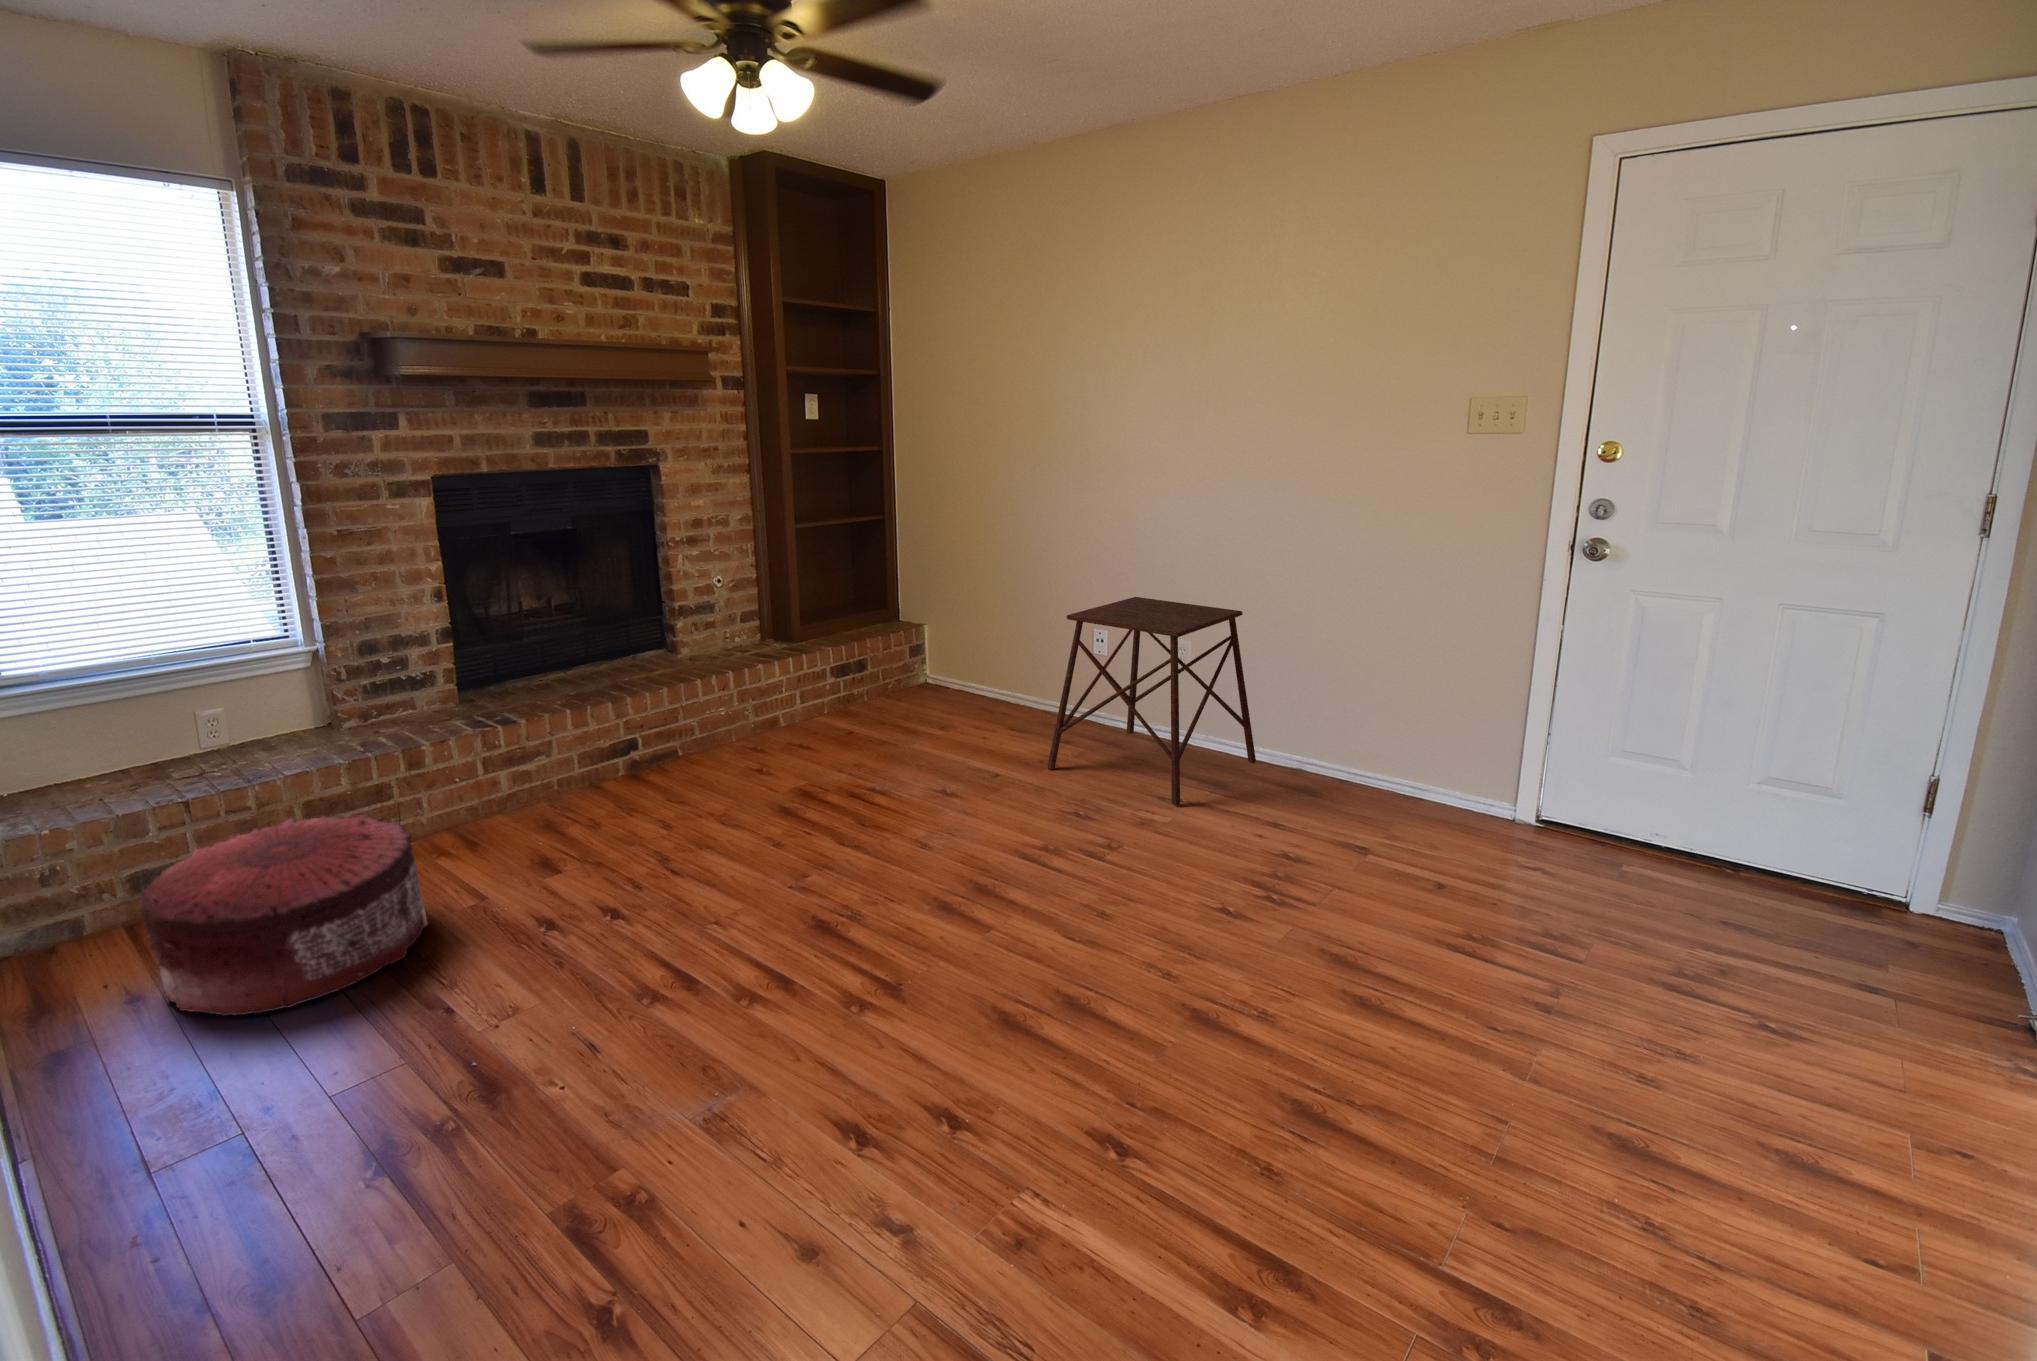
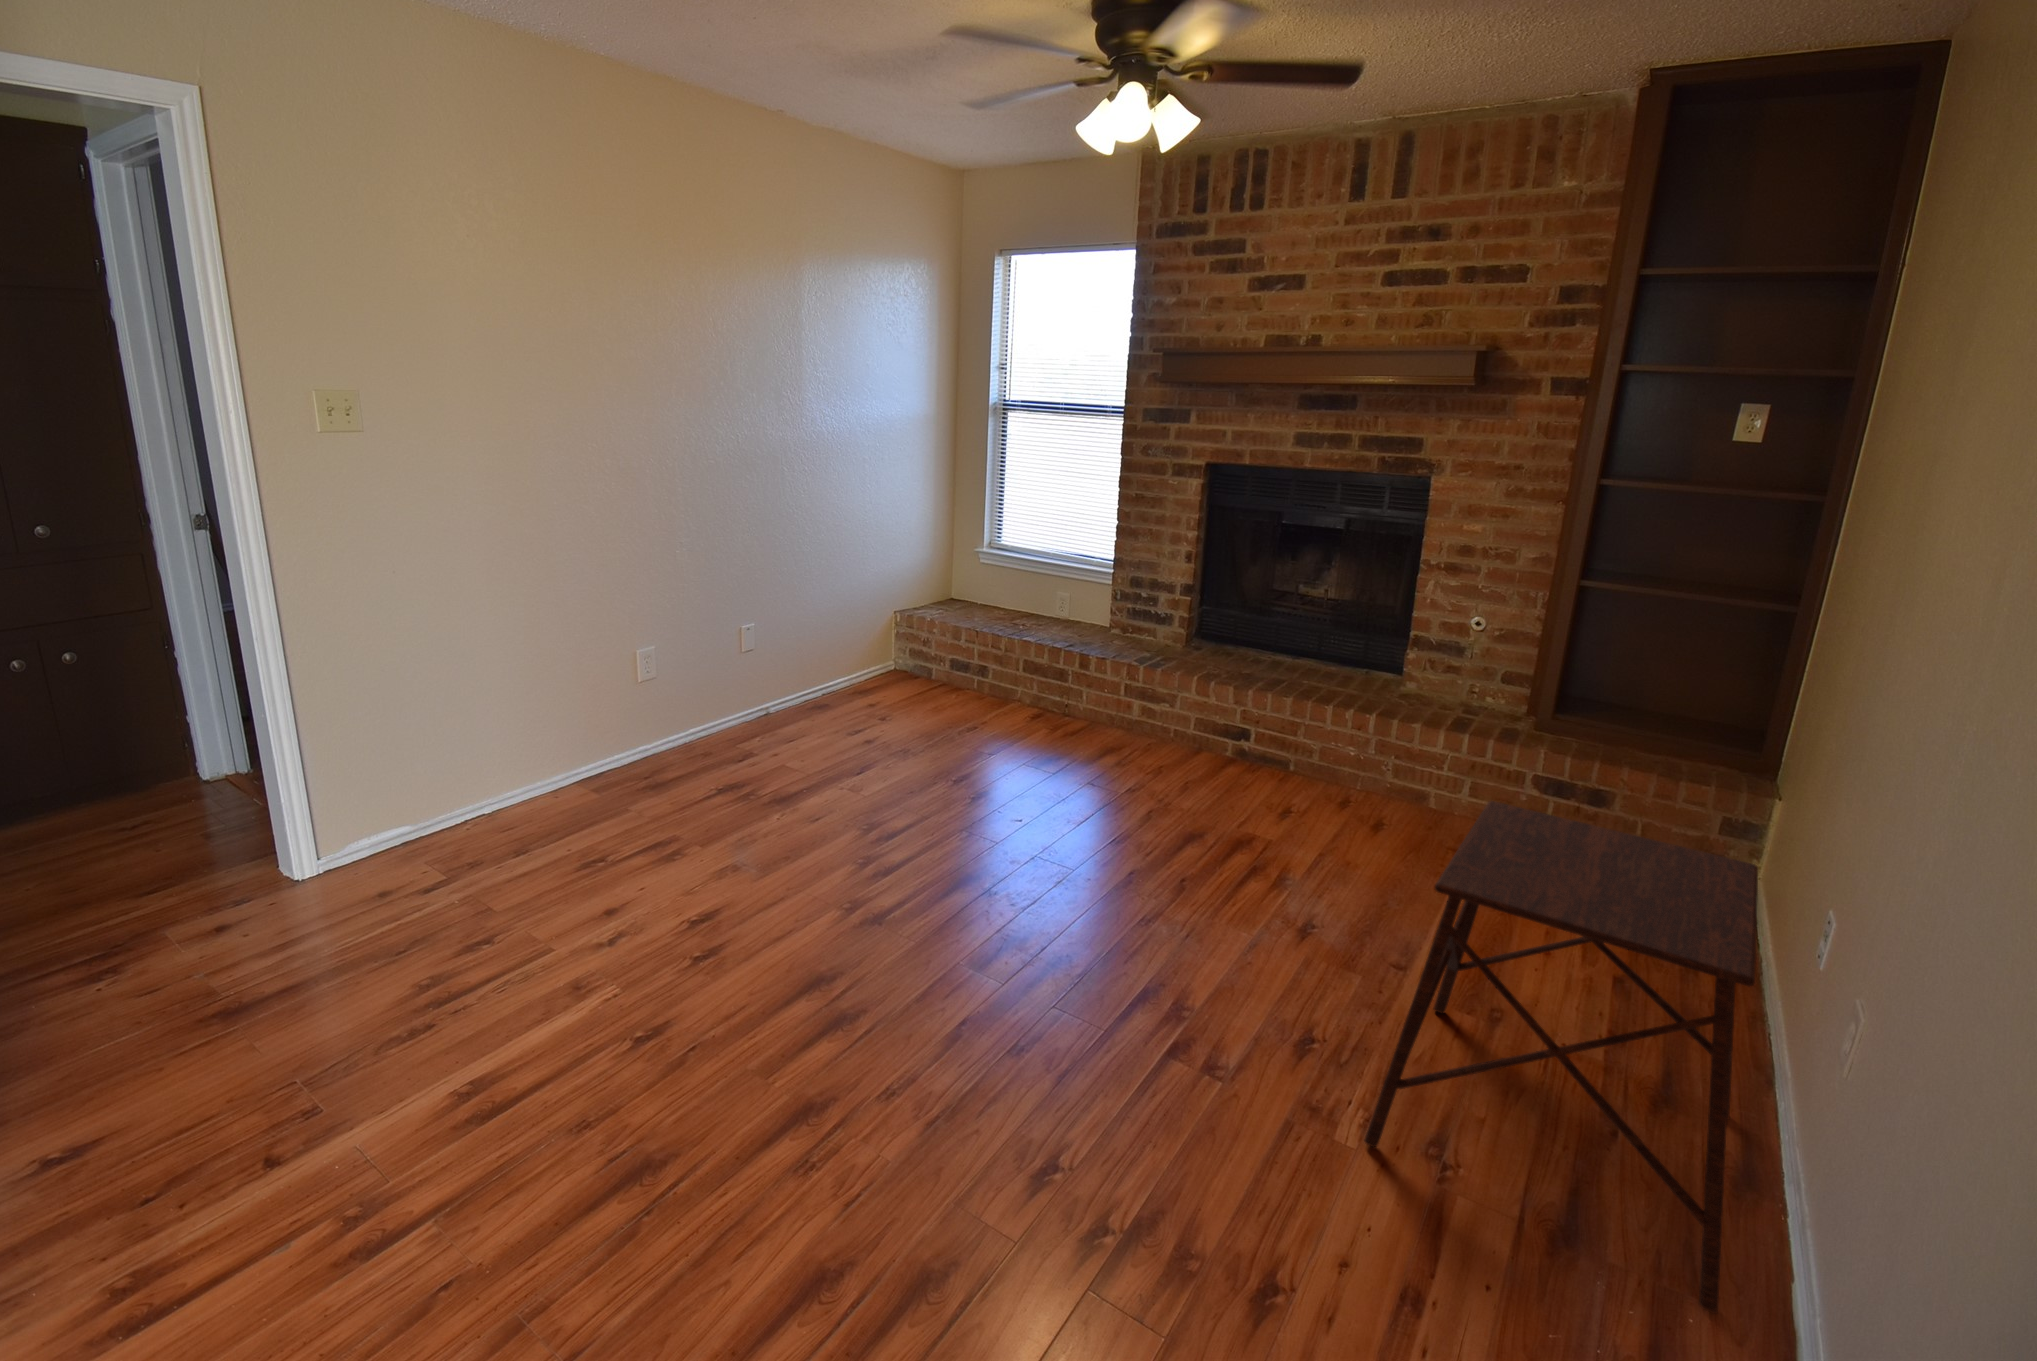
pouf: present [141,815,427,1016] -> none [856,652,987,751]

